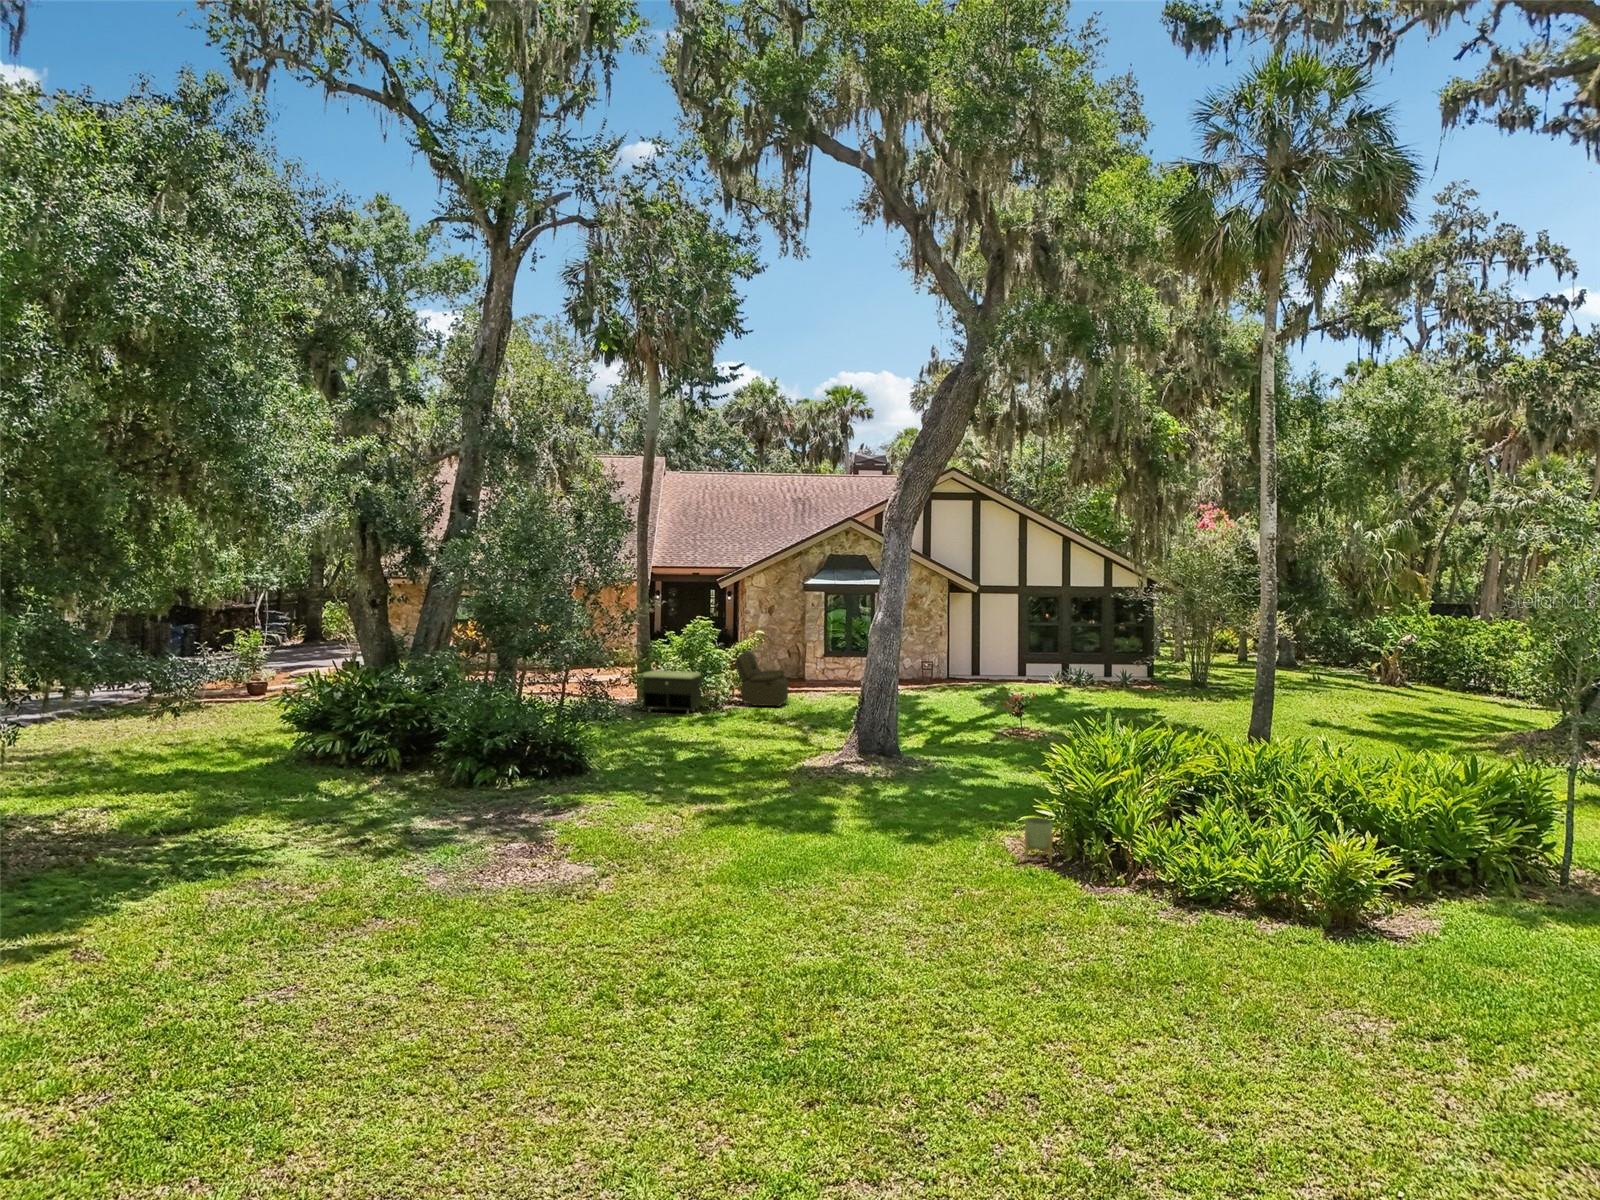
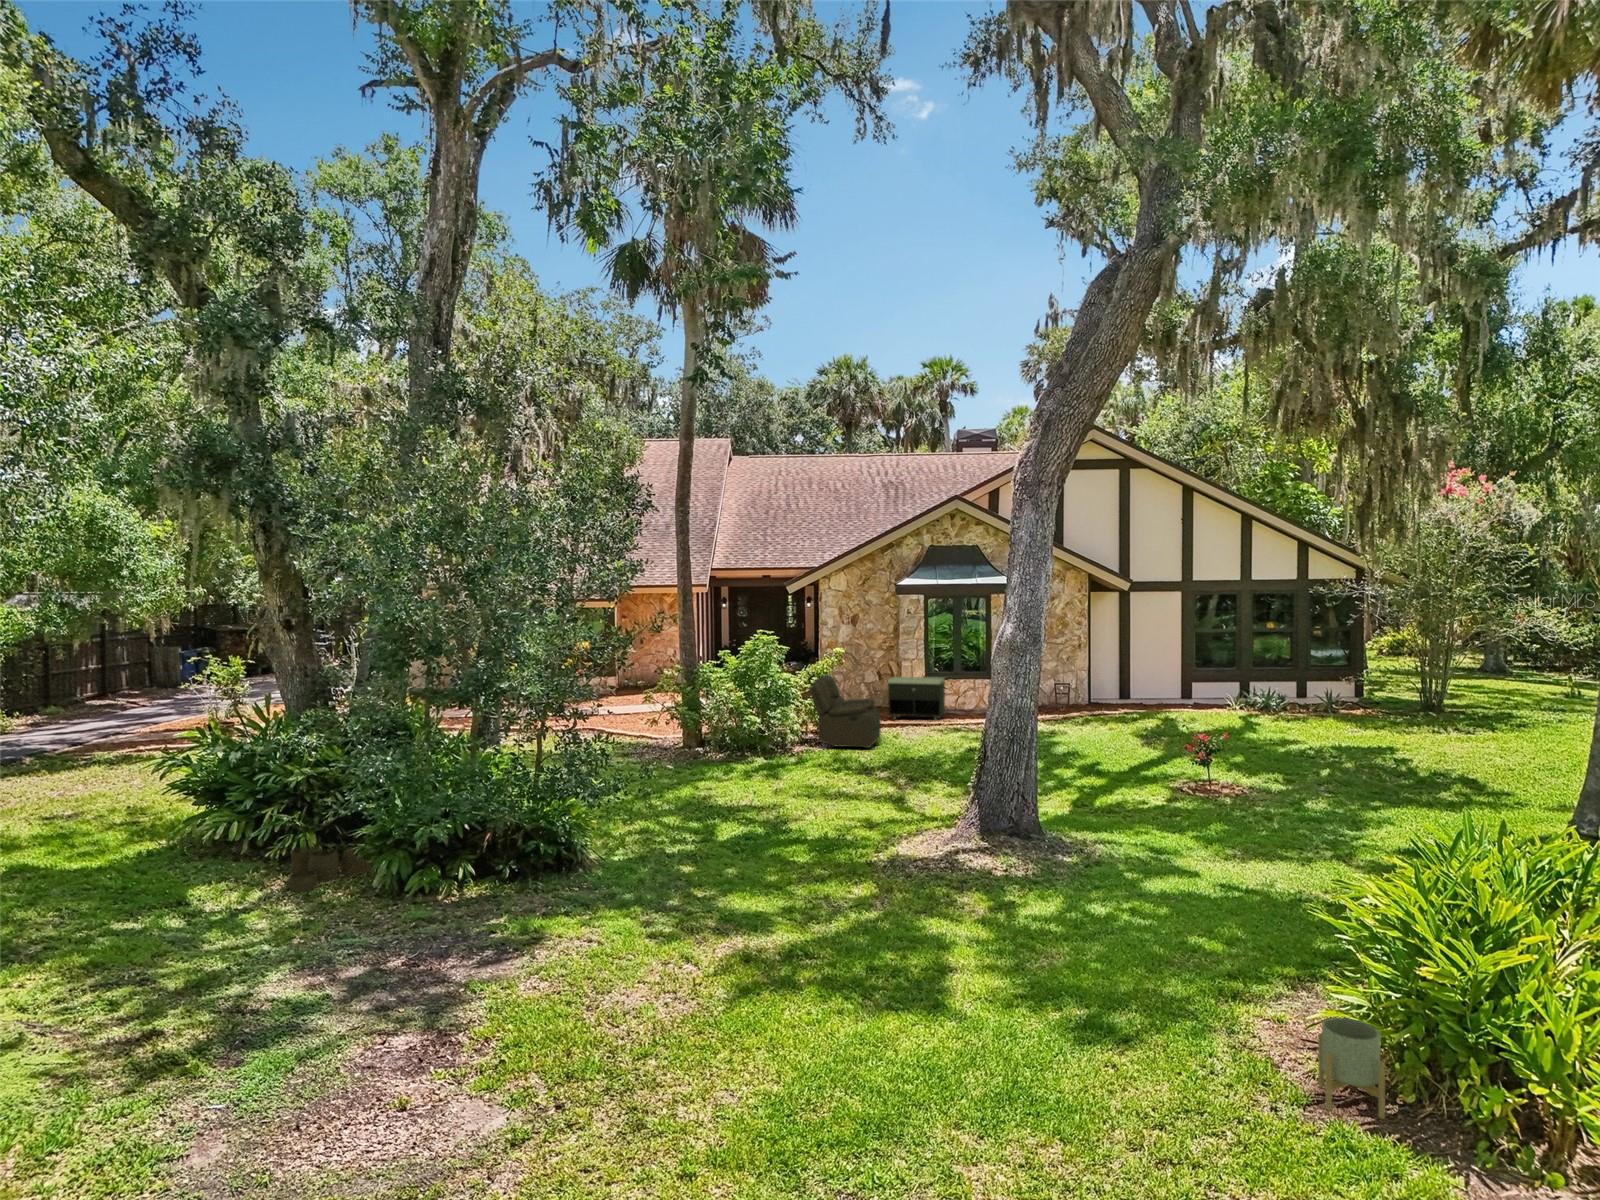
storage bench: present [643,670,701,713] -> present [888,677,945,720]
woven basket: none [387,754,444,784] -> present [289,843,371,891]

